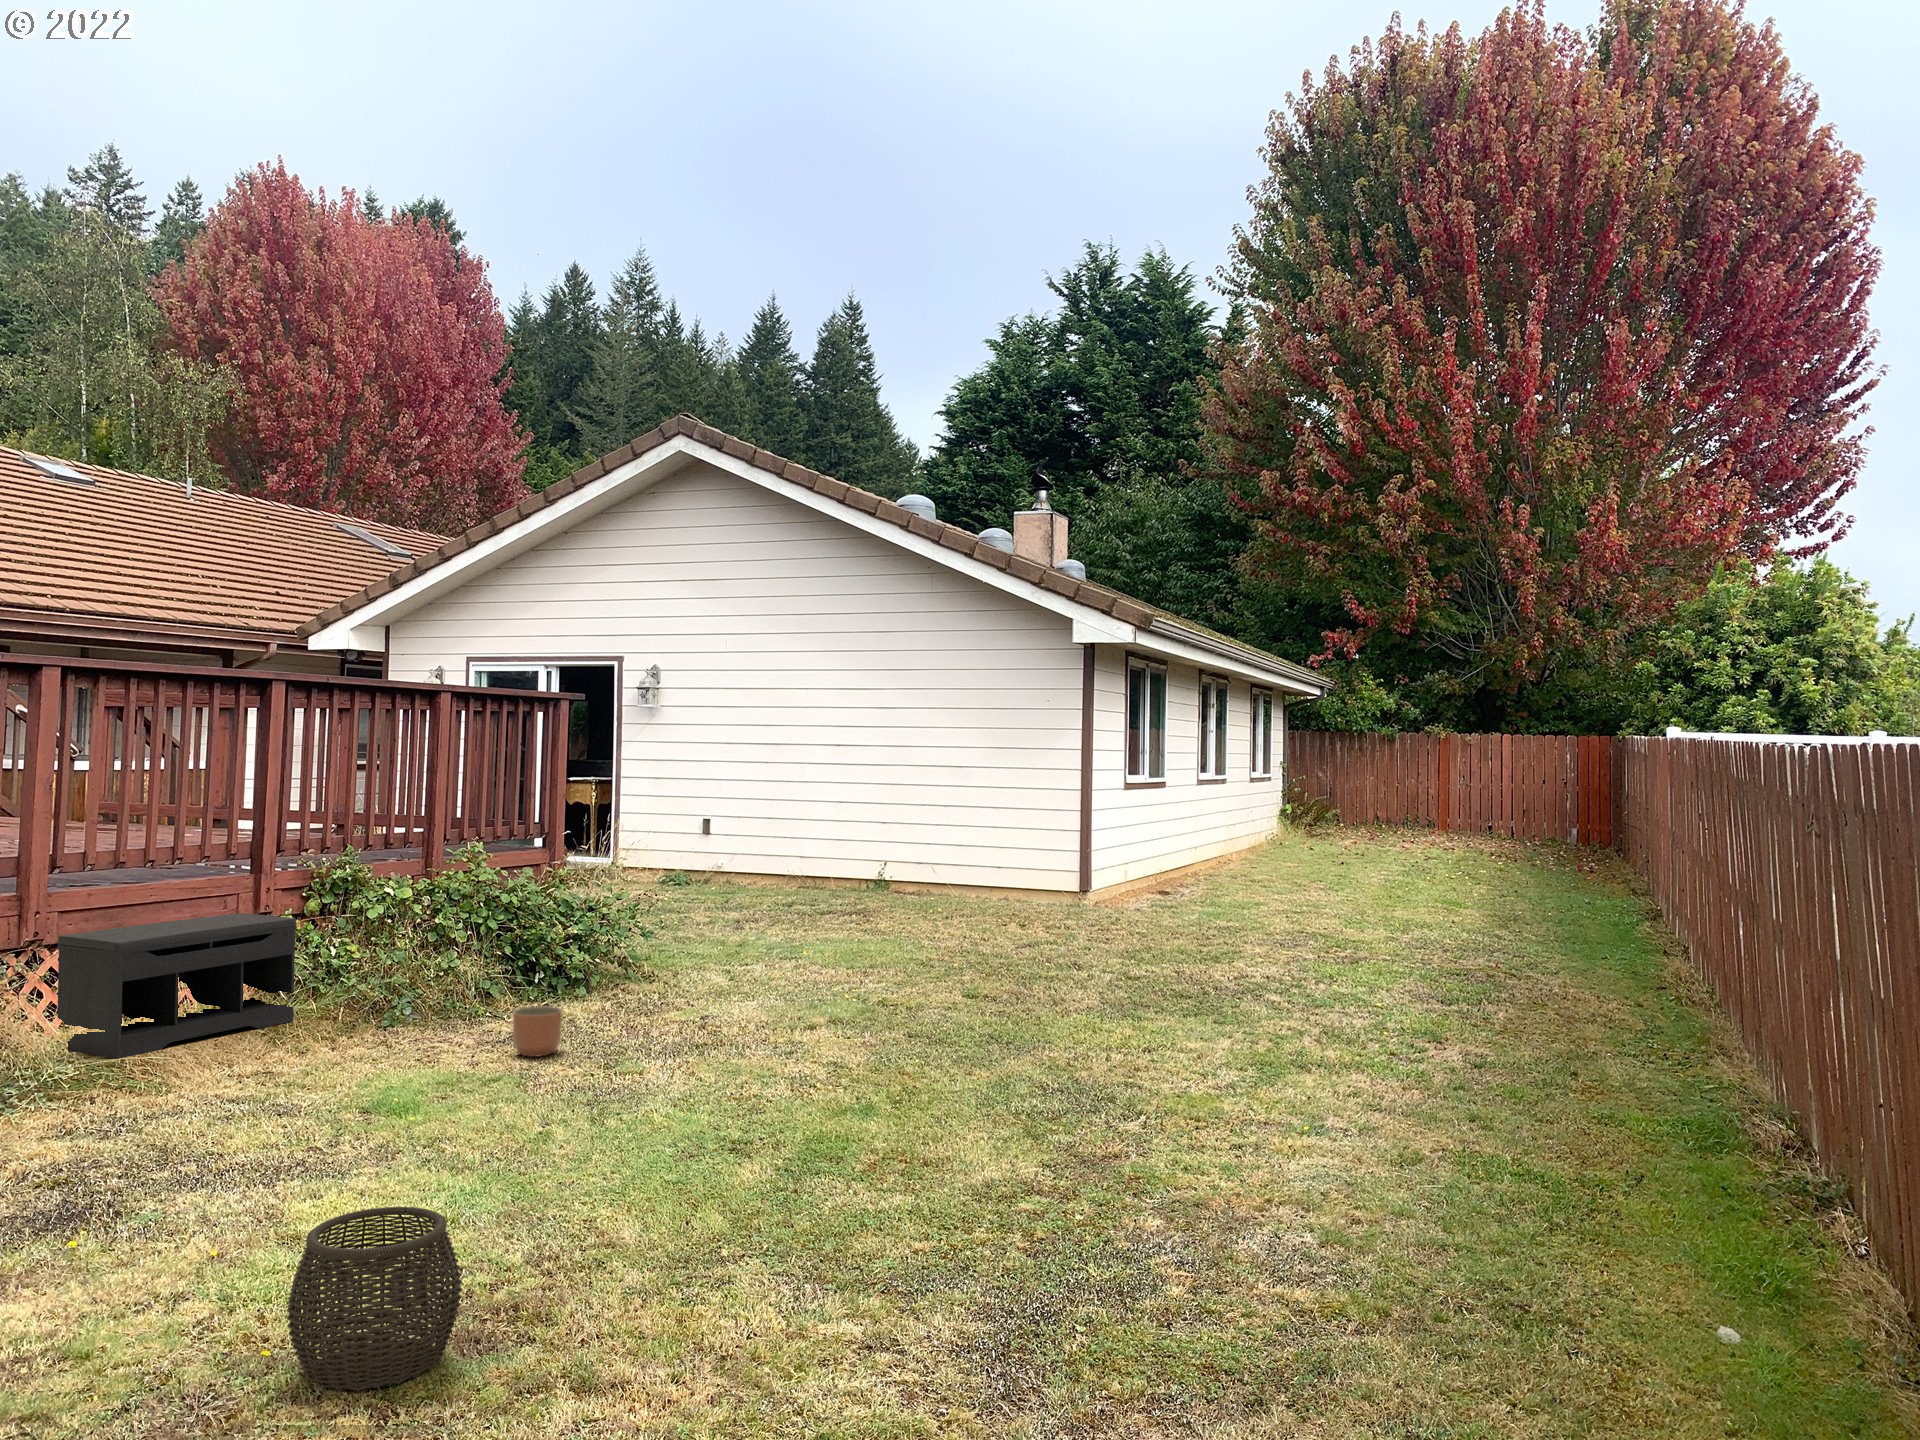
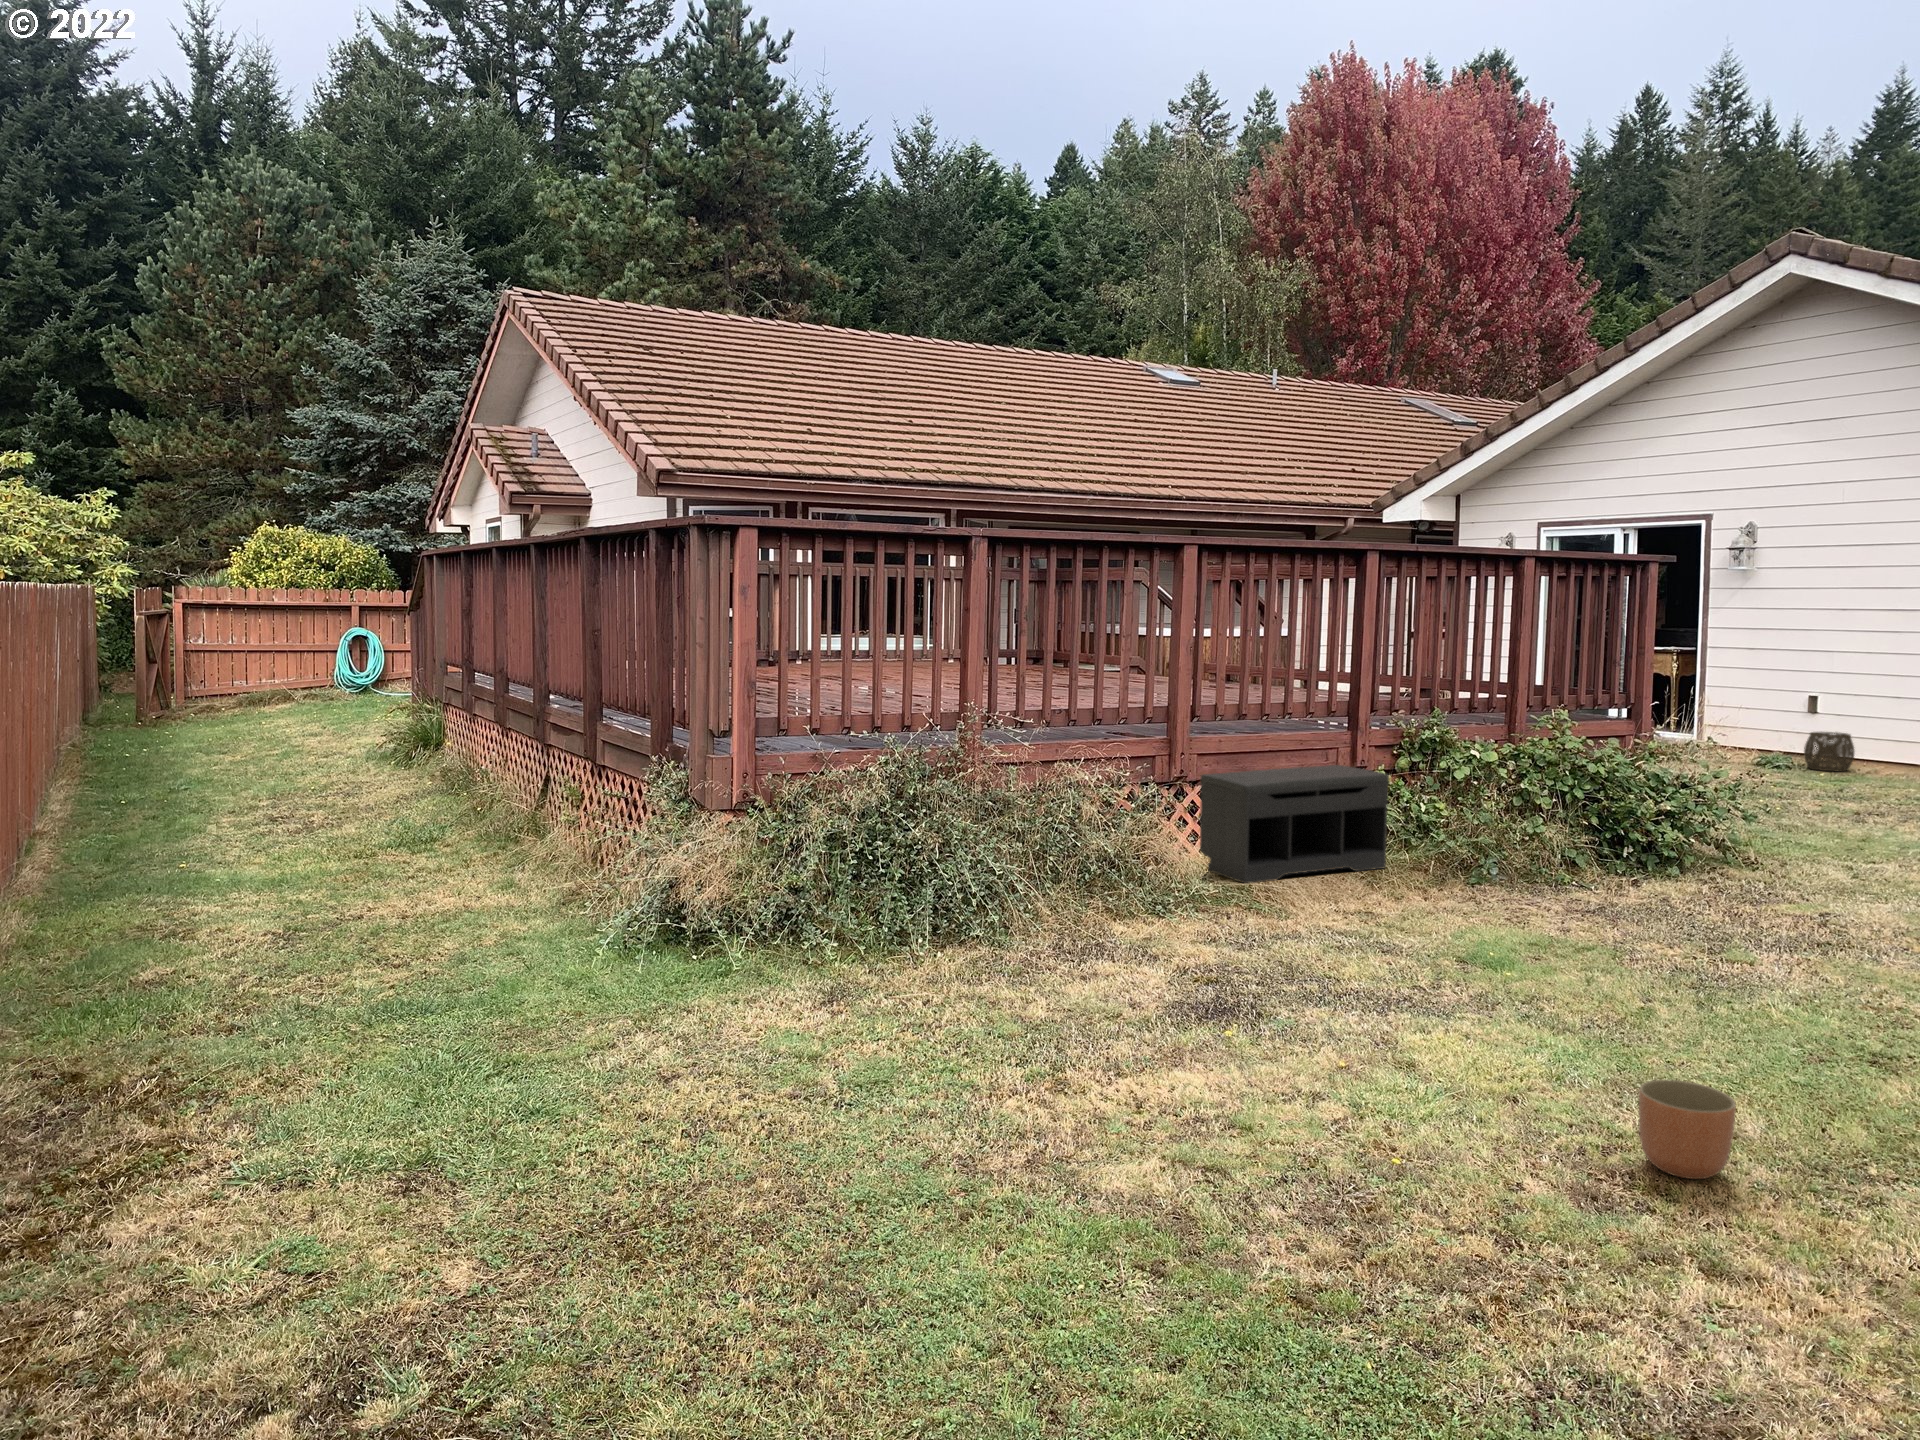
planter: present [513,1006,562,1057] -> present [1639,1080,1736,1179]
woven basket: present [287,1207,462,1392] -> present [1804,732,1854,772]

